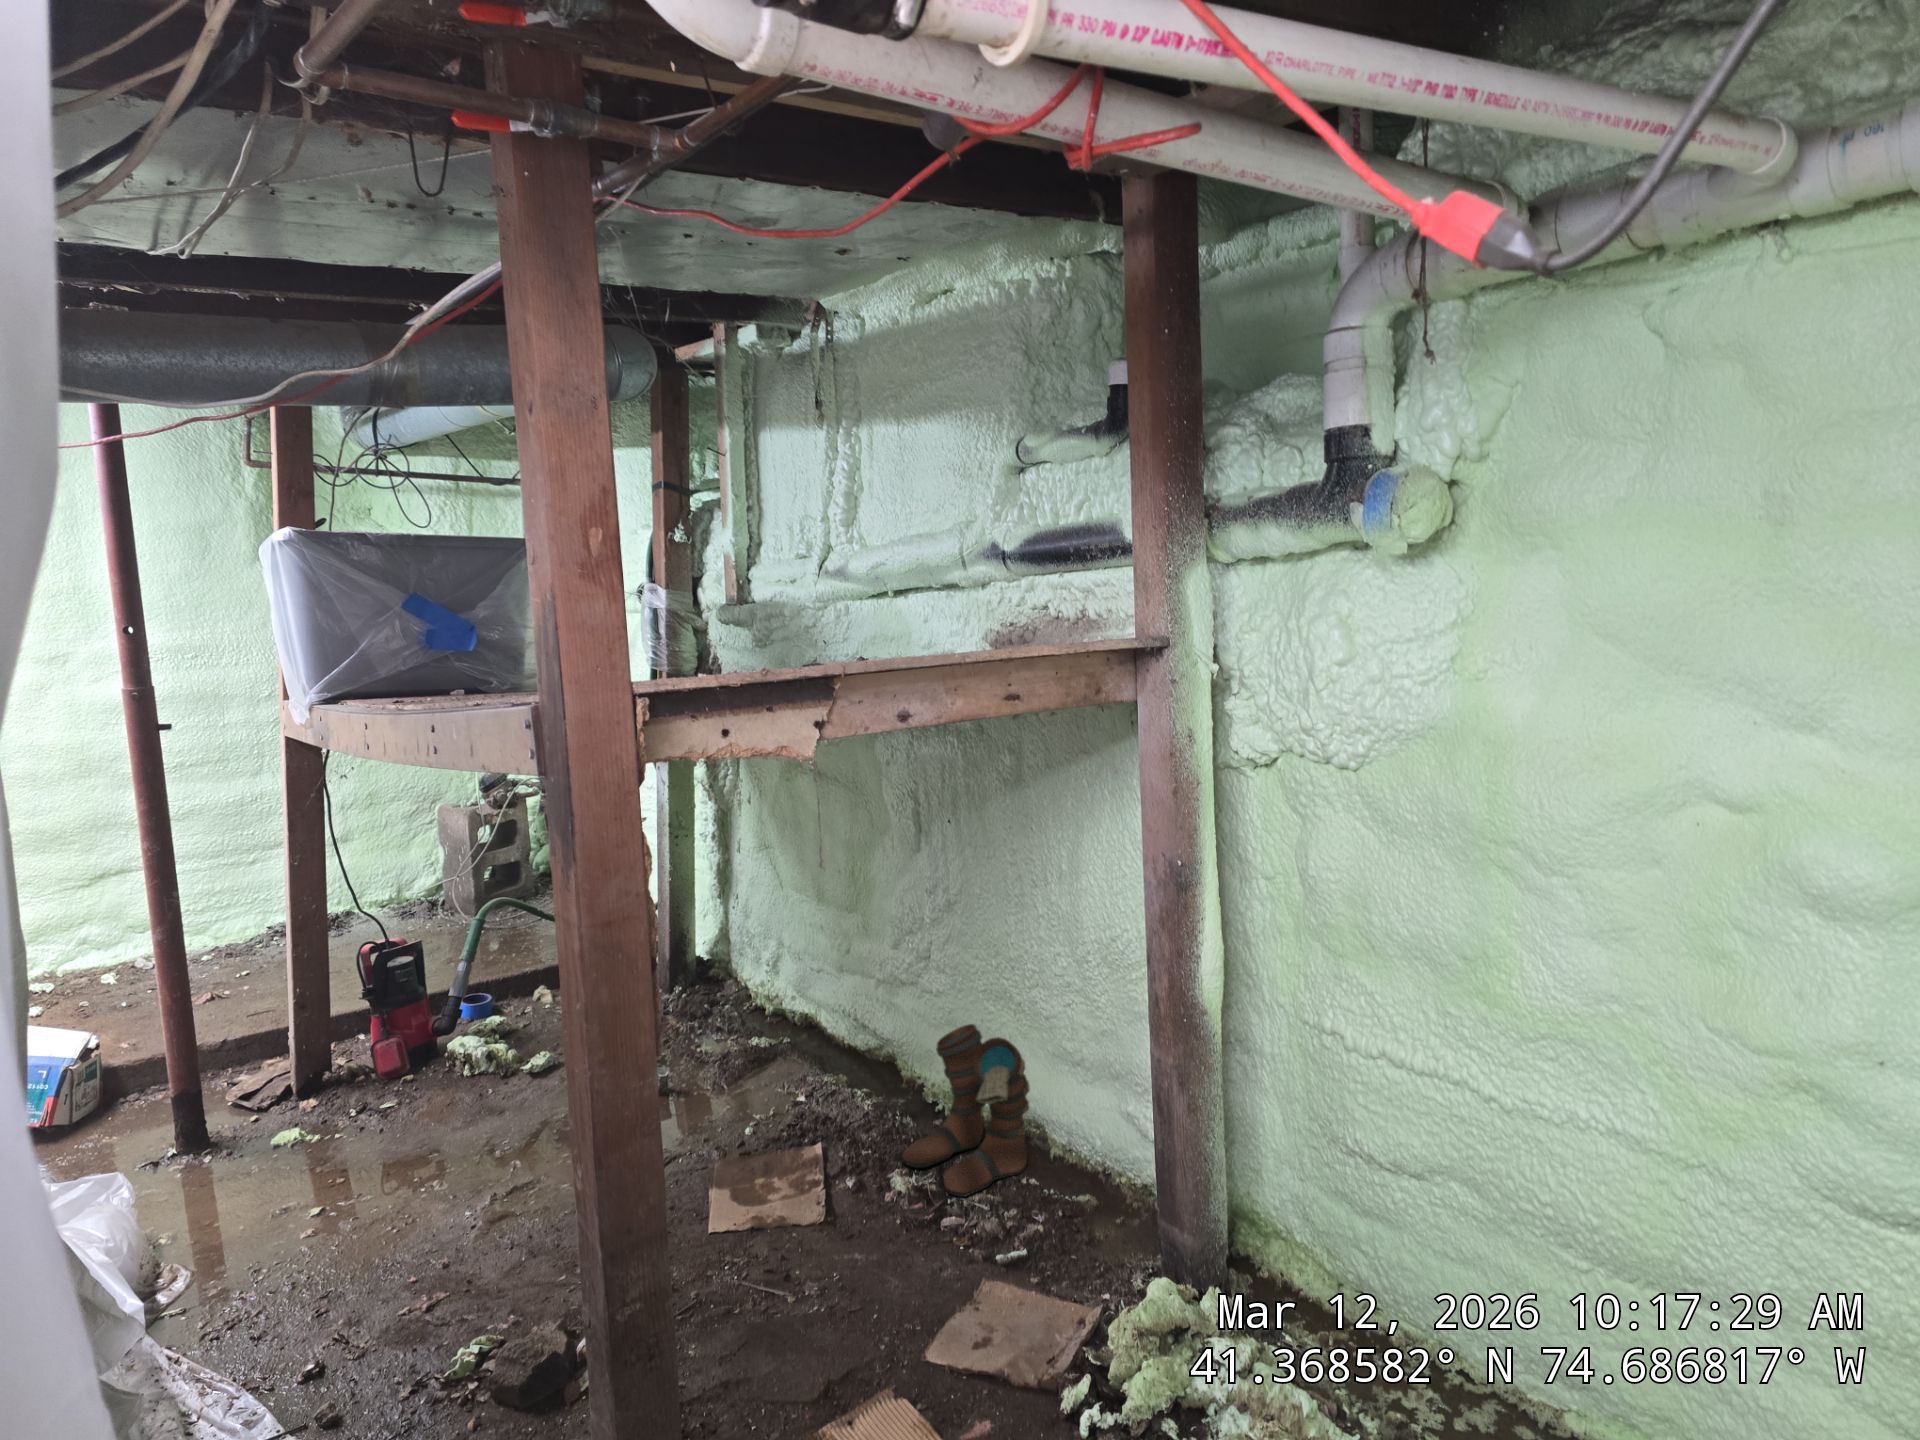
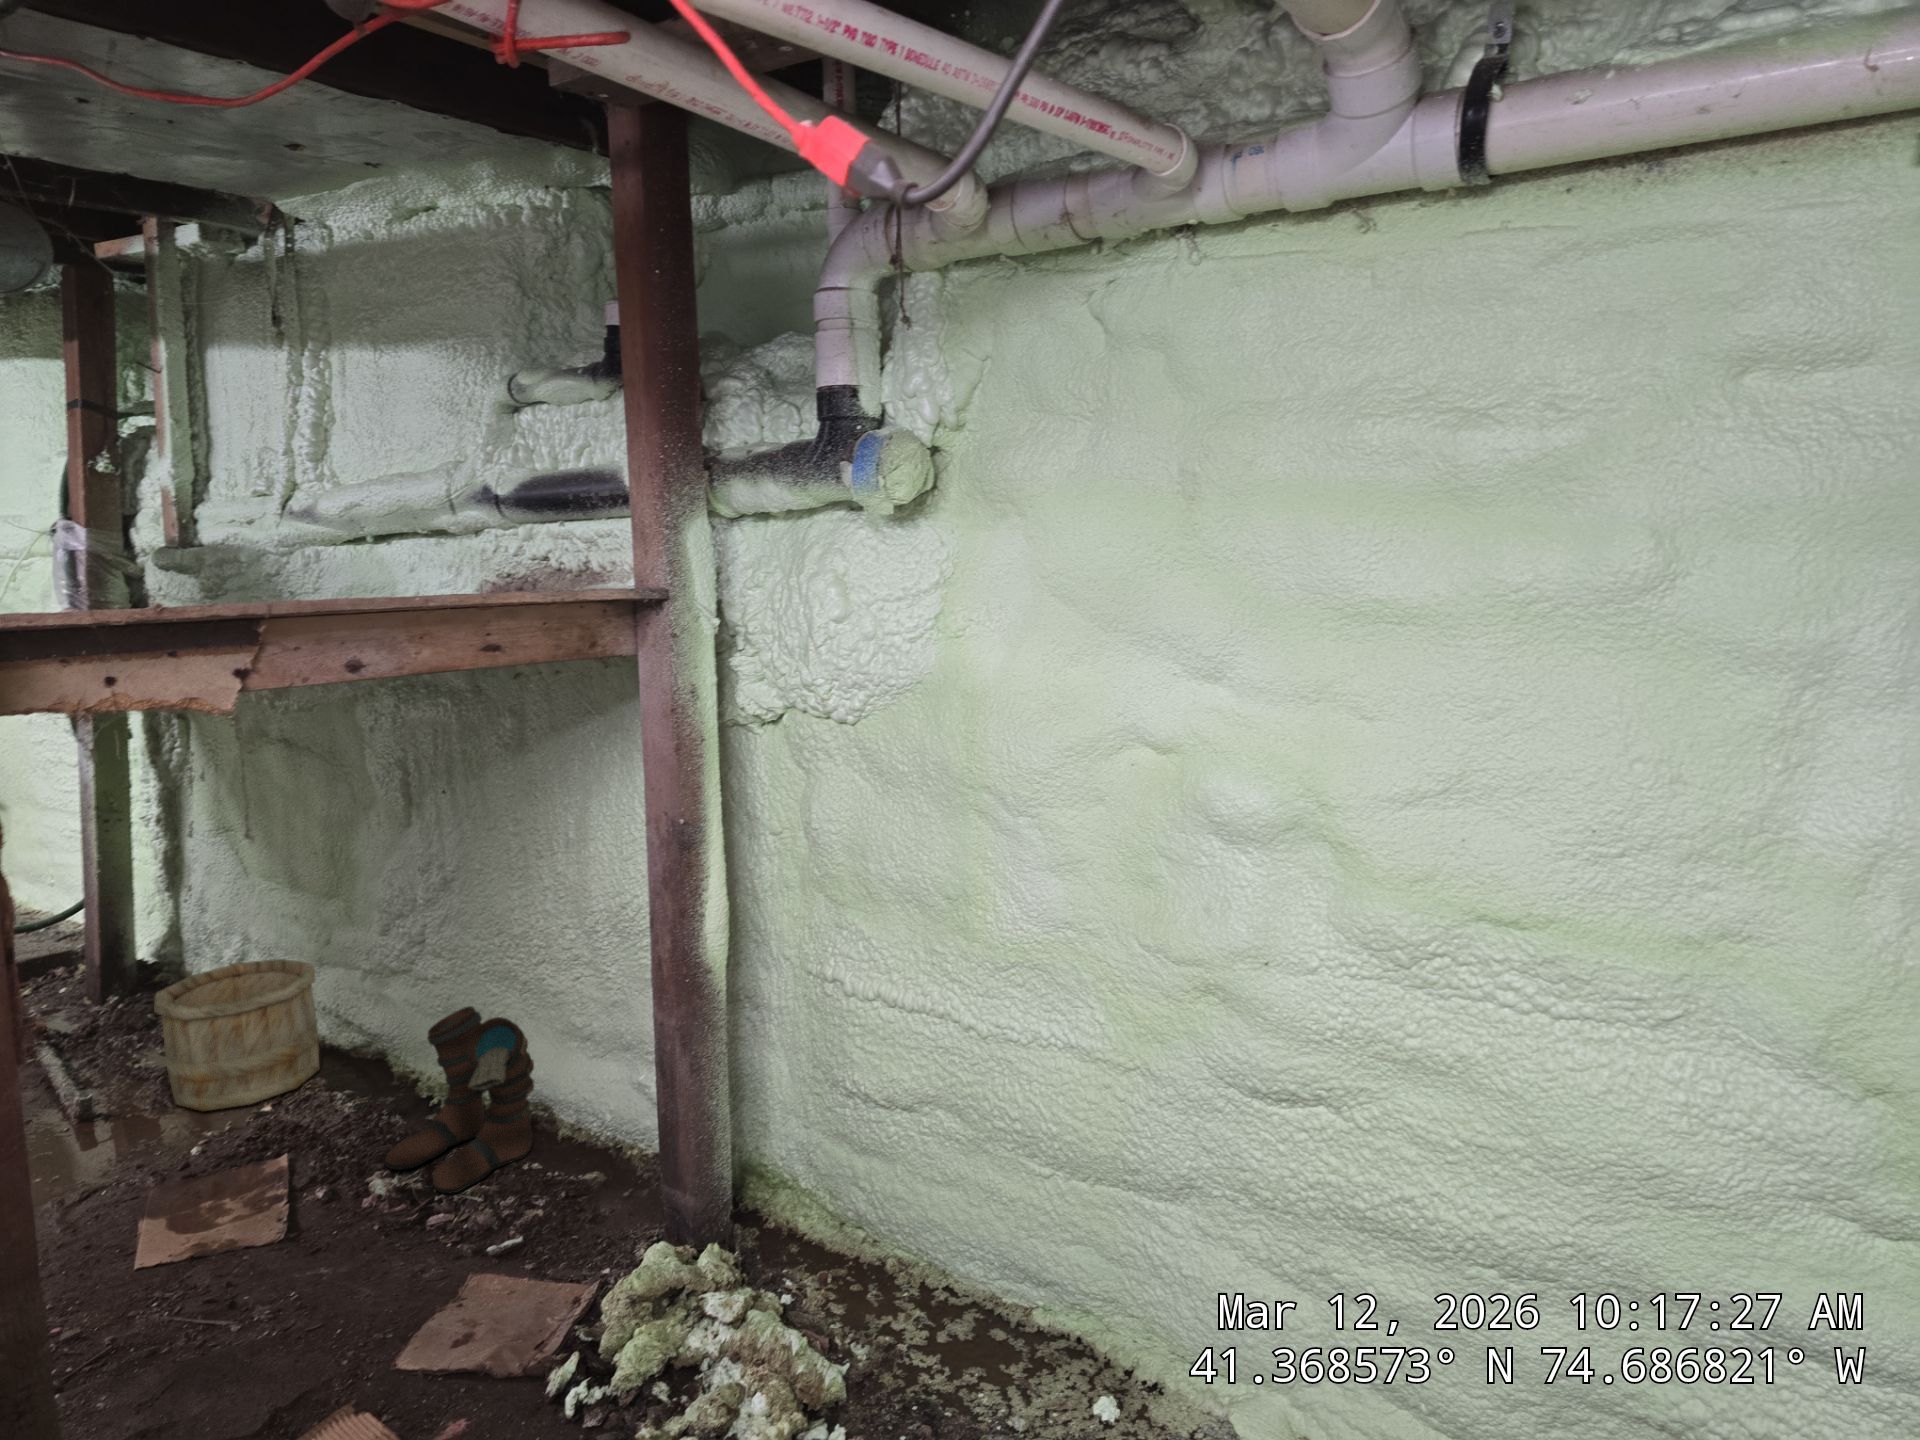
wooden bucket: none [720,965,841,1092] -> present [154,959,319,1111]

